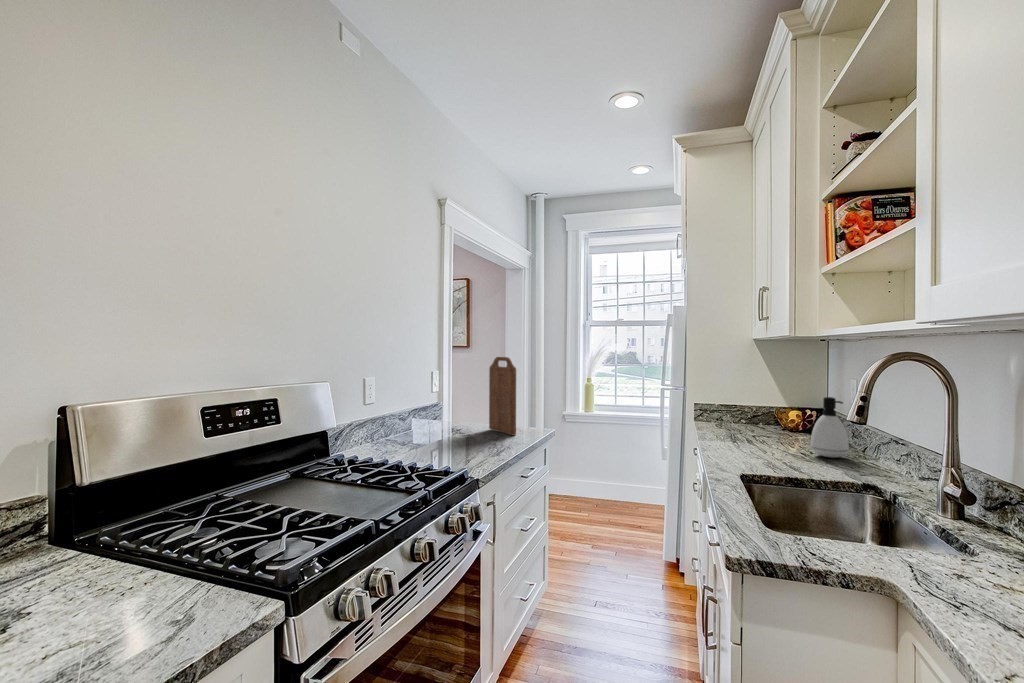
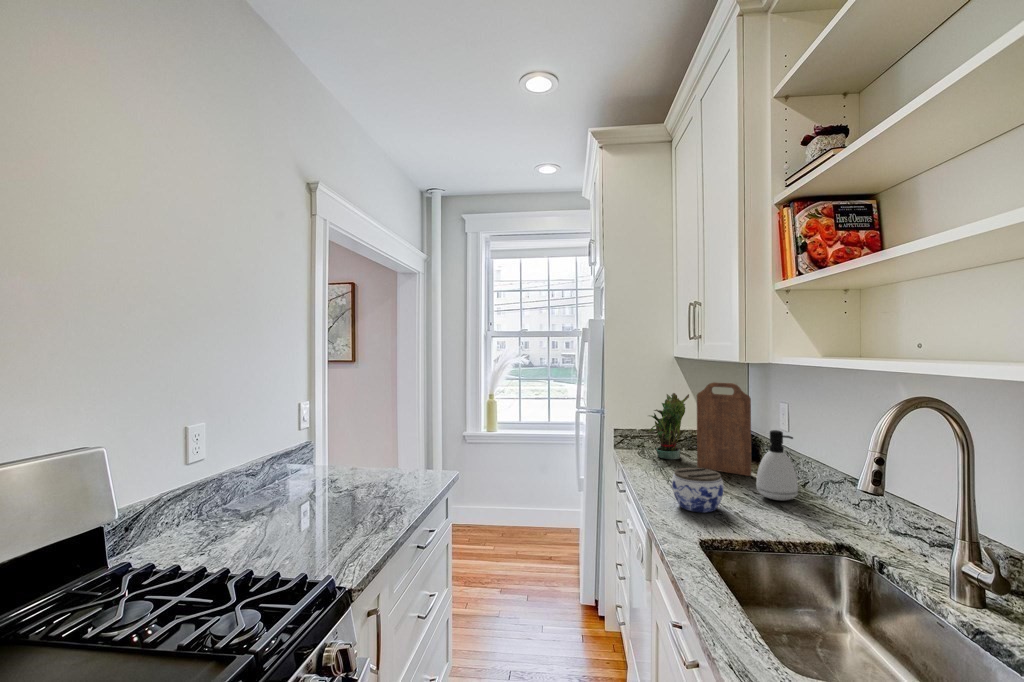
cutting board: present [489,357,516,435] -> present [697,382,752,476]
potted plant: none [722,369,764,429] -> present [648,393,689,459]
jar: none [729,426,775,461] -> present [672,468,724,513]

